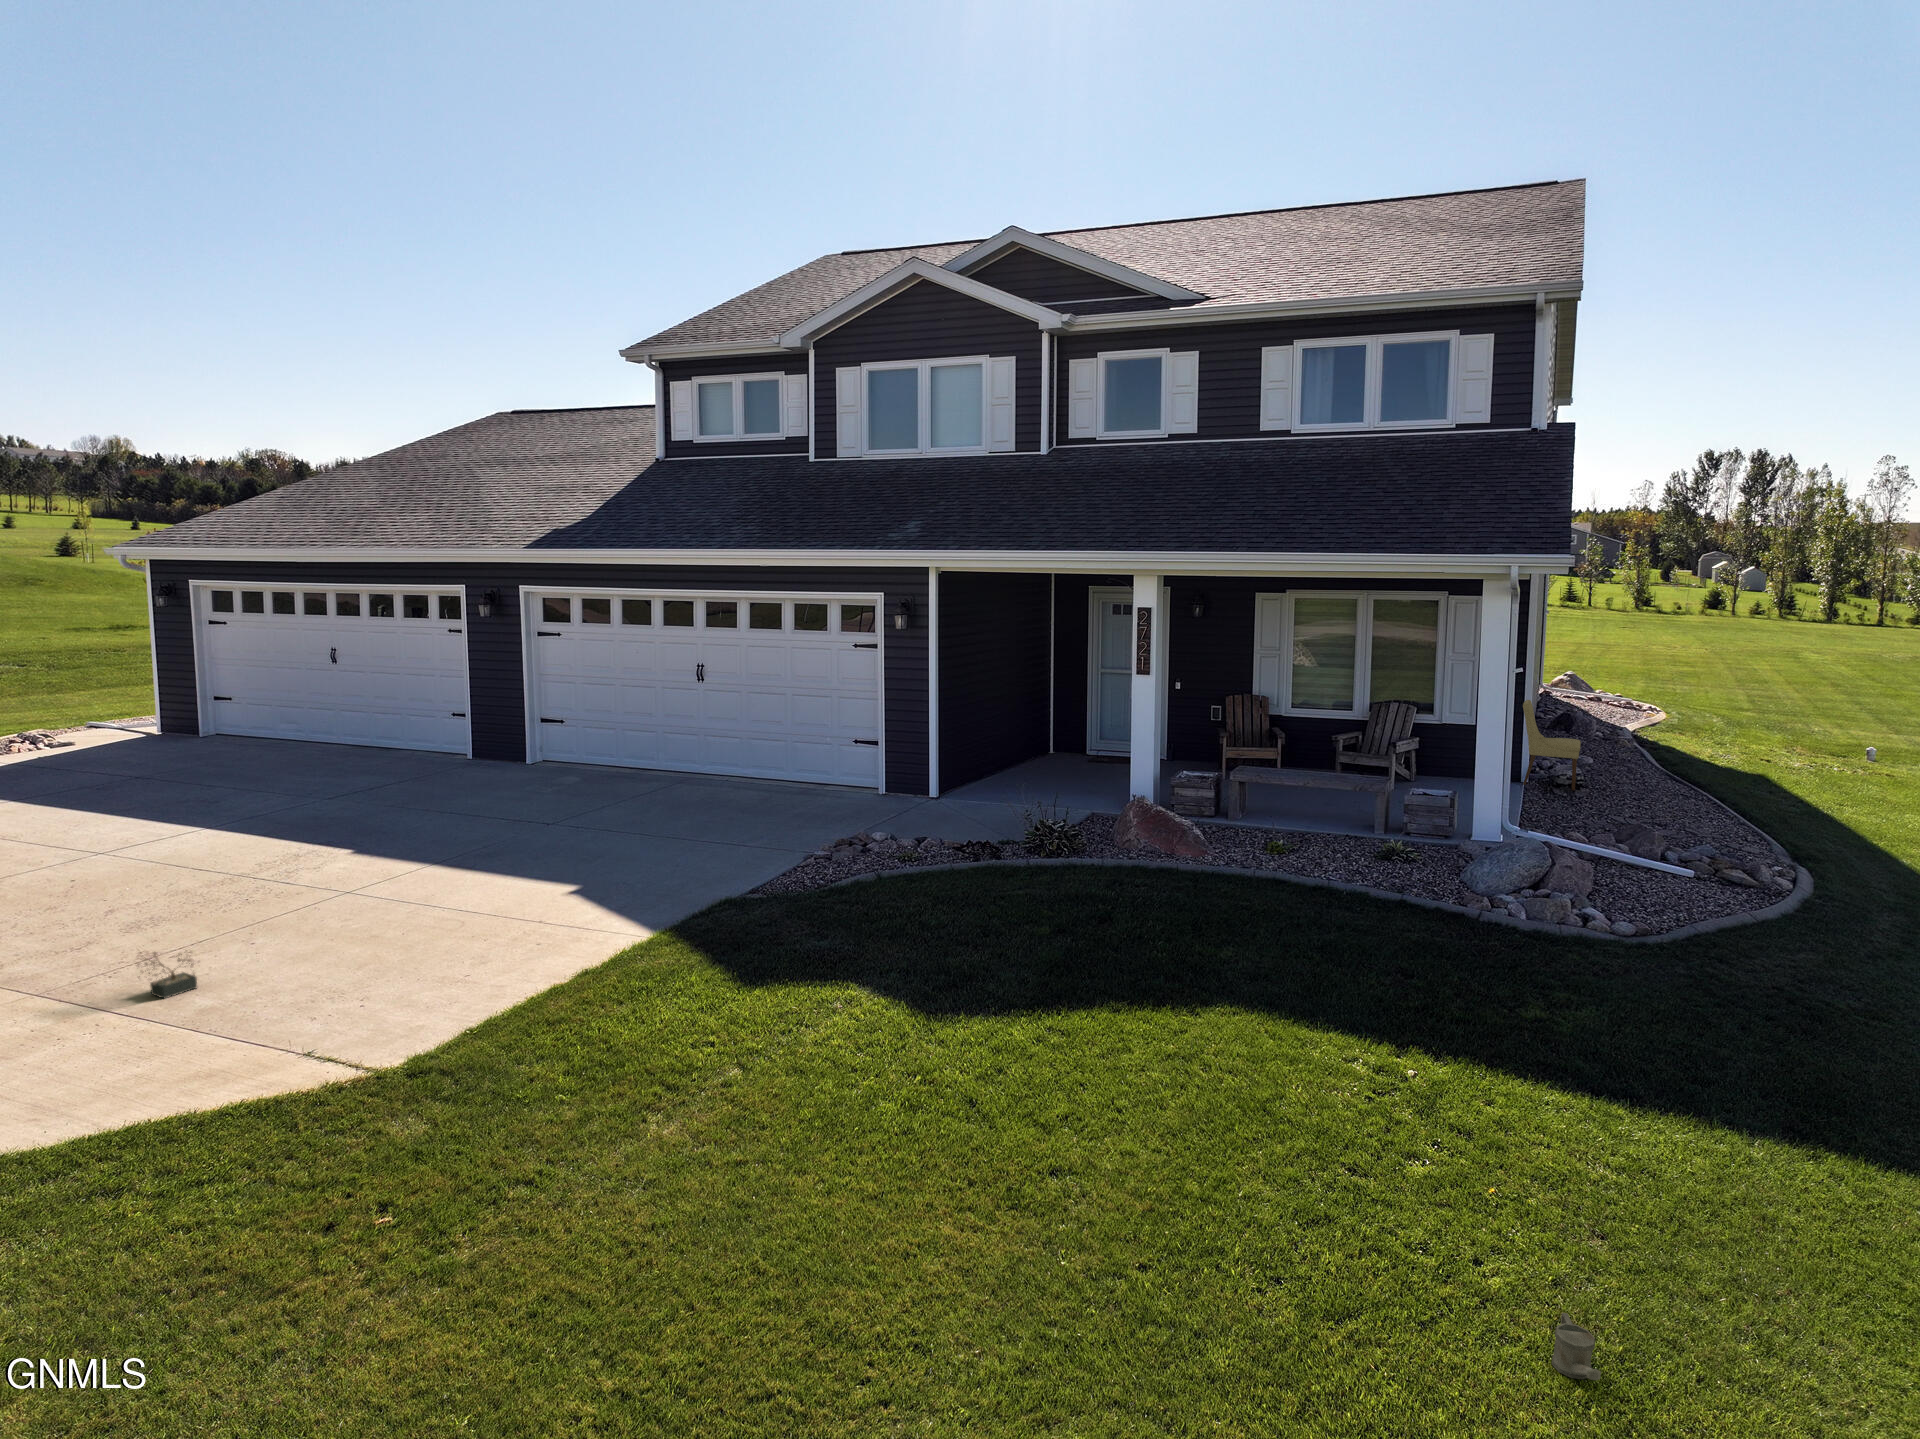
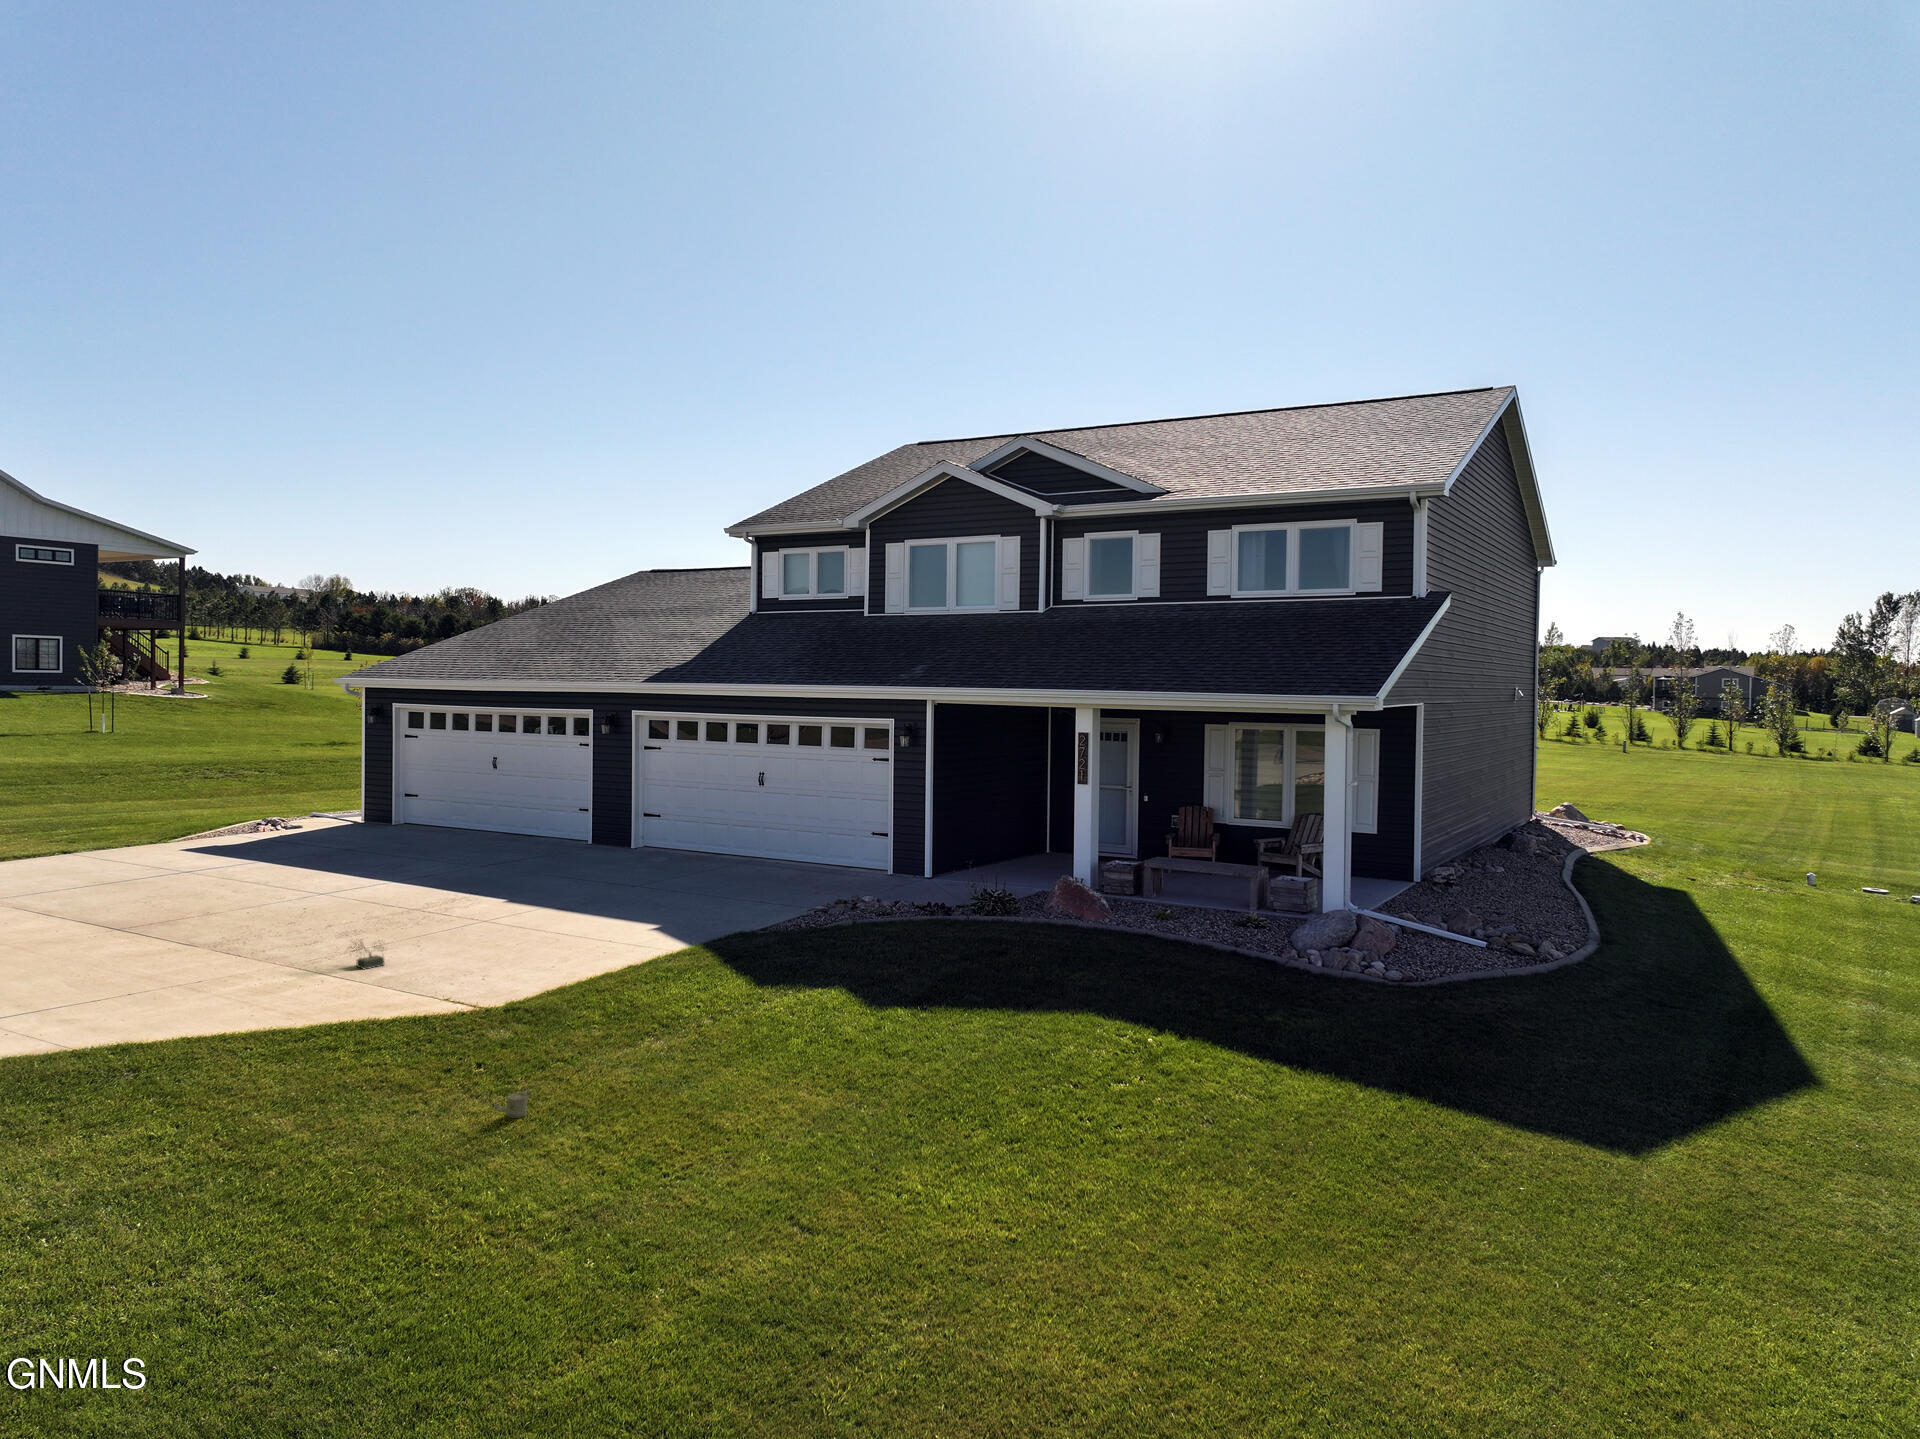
chair: present [1523,700,1581,790] -> none [1423,816,1475,892]
watering can: present [1552,1313,1601,1380] -> present [494,1090,530,1118]

